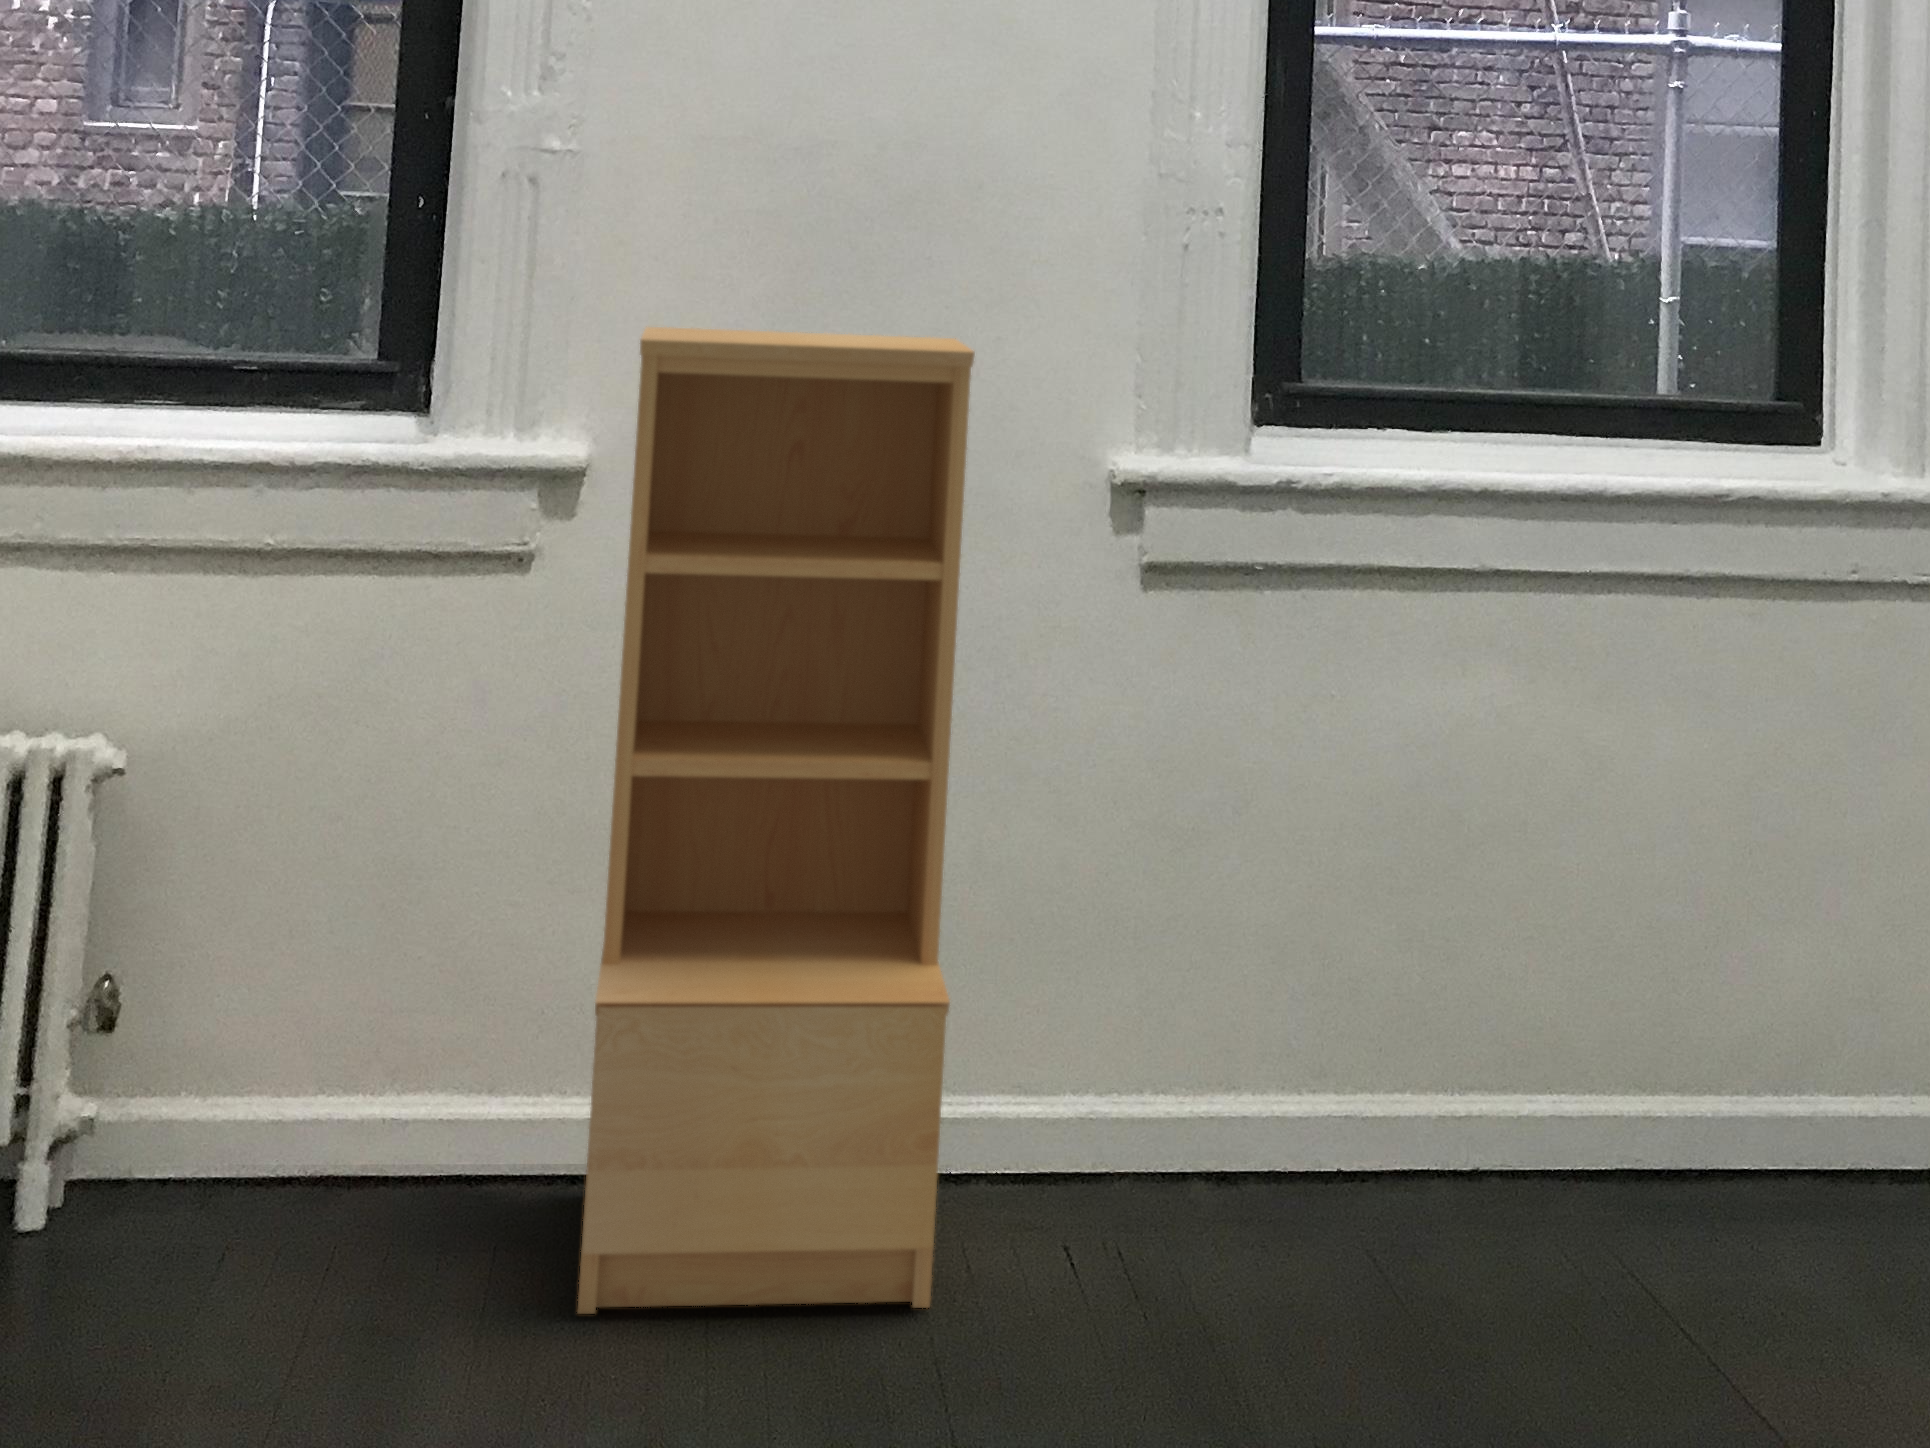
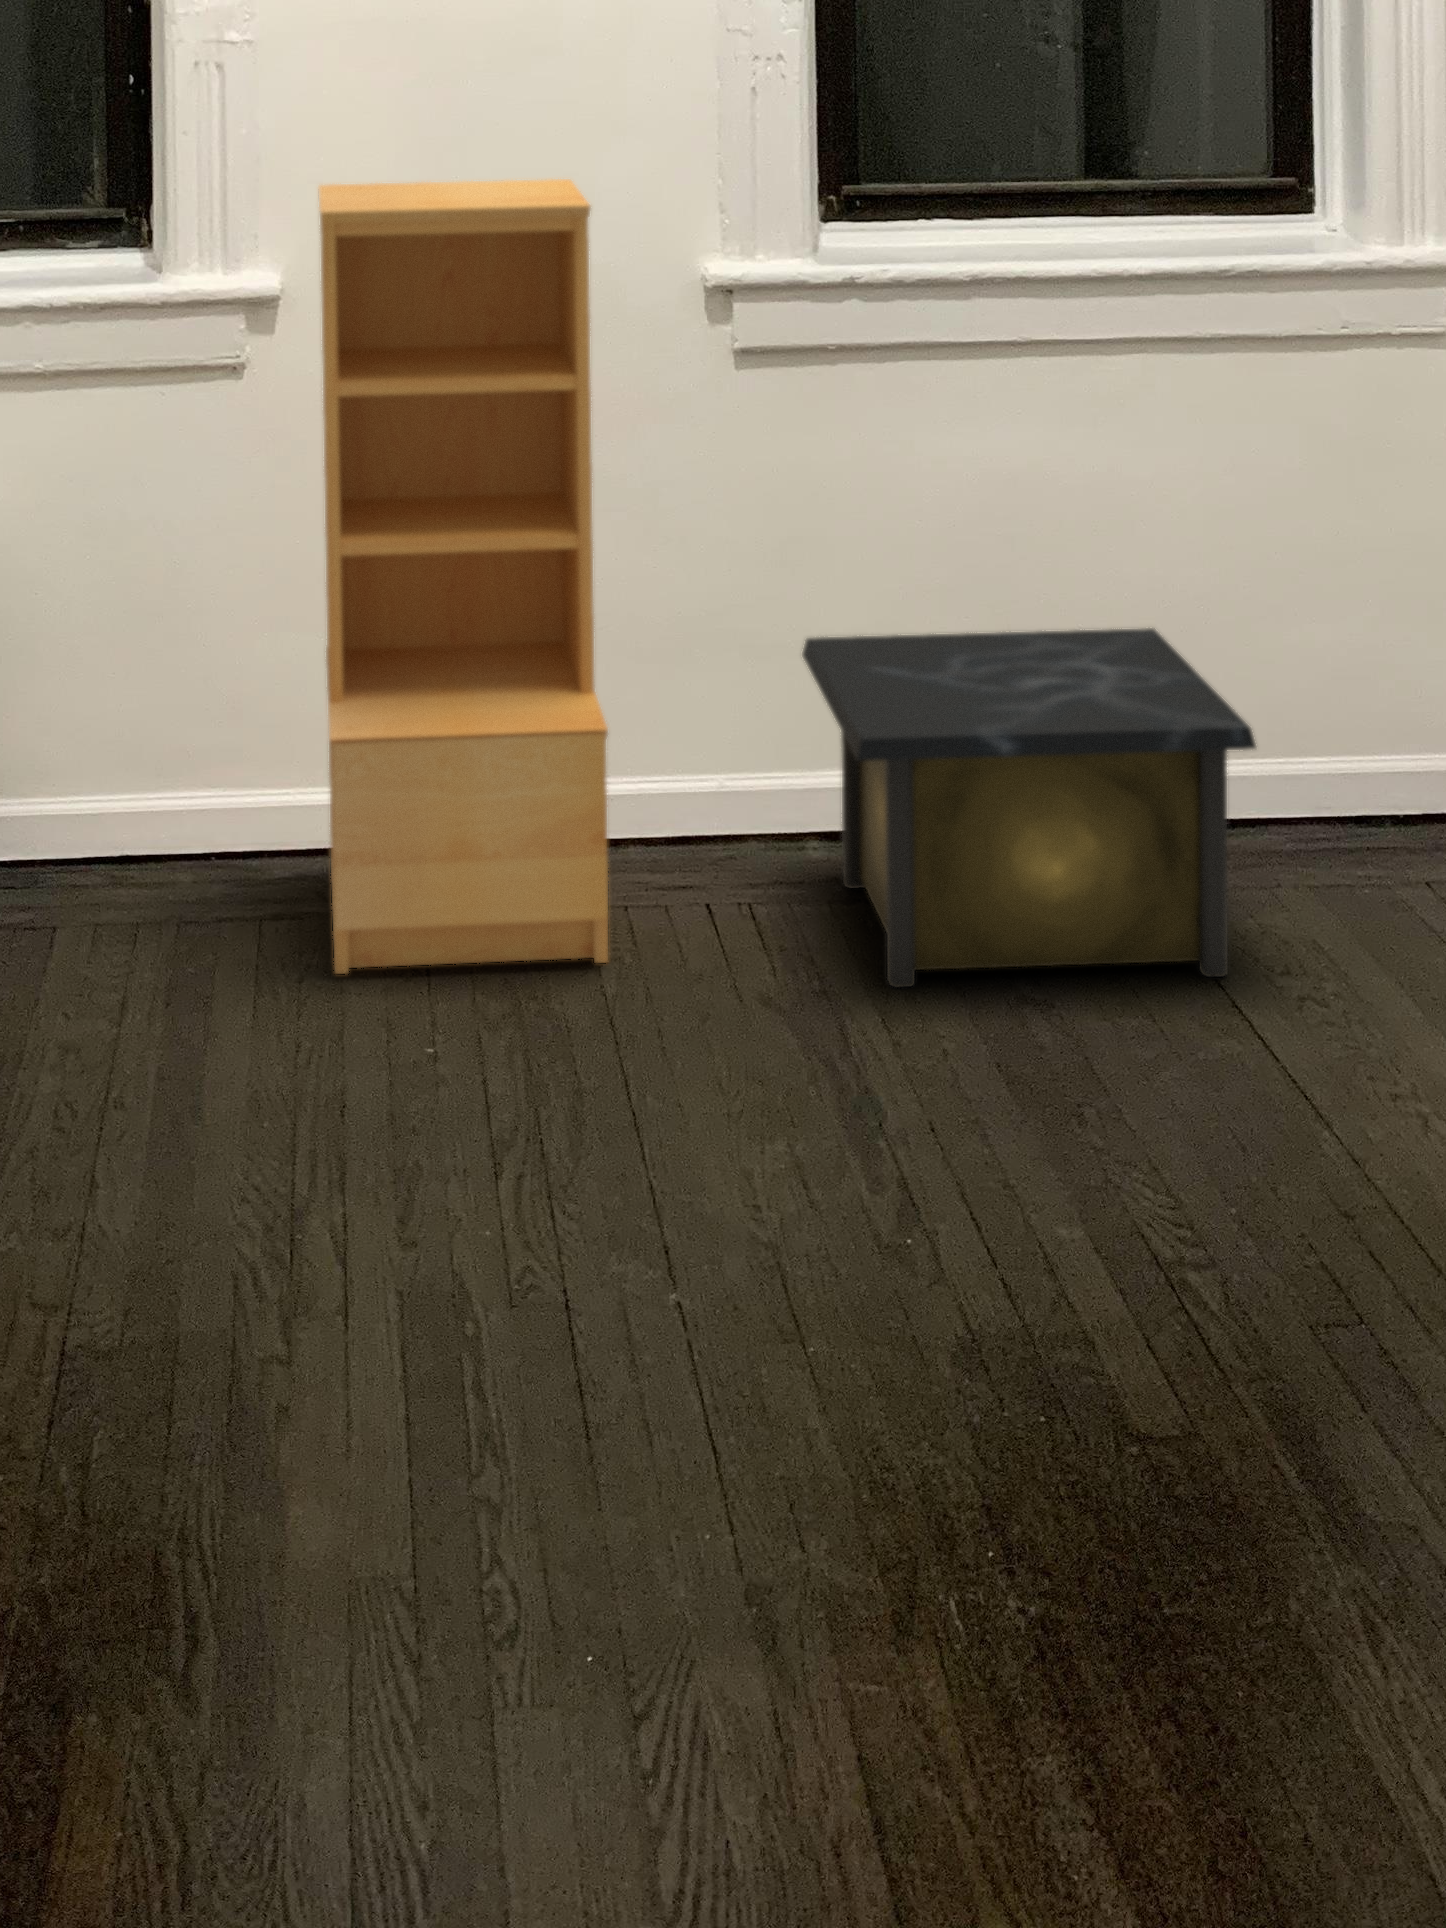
nightstand: none [1197,914,1739,1342] -> present [802,628,1256,988]

